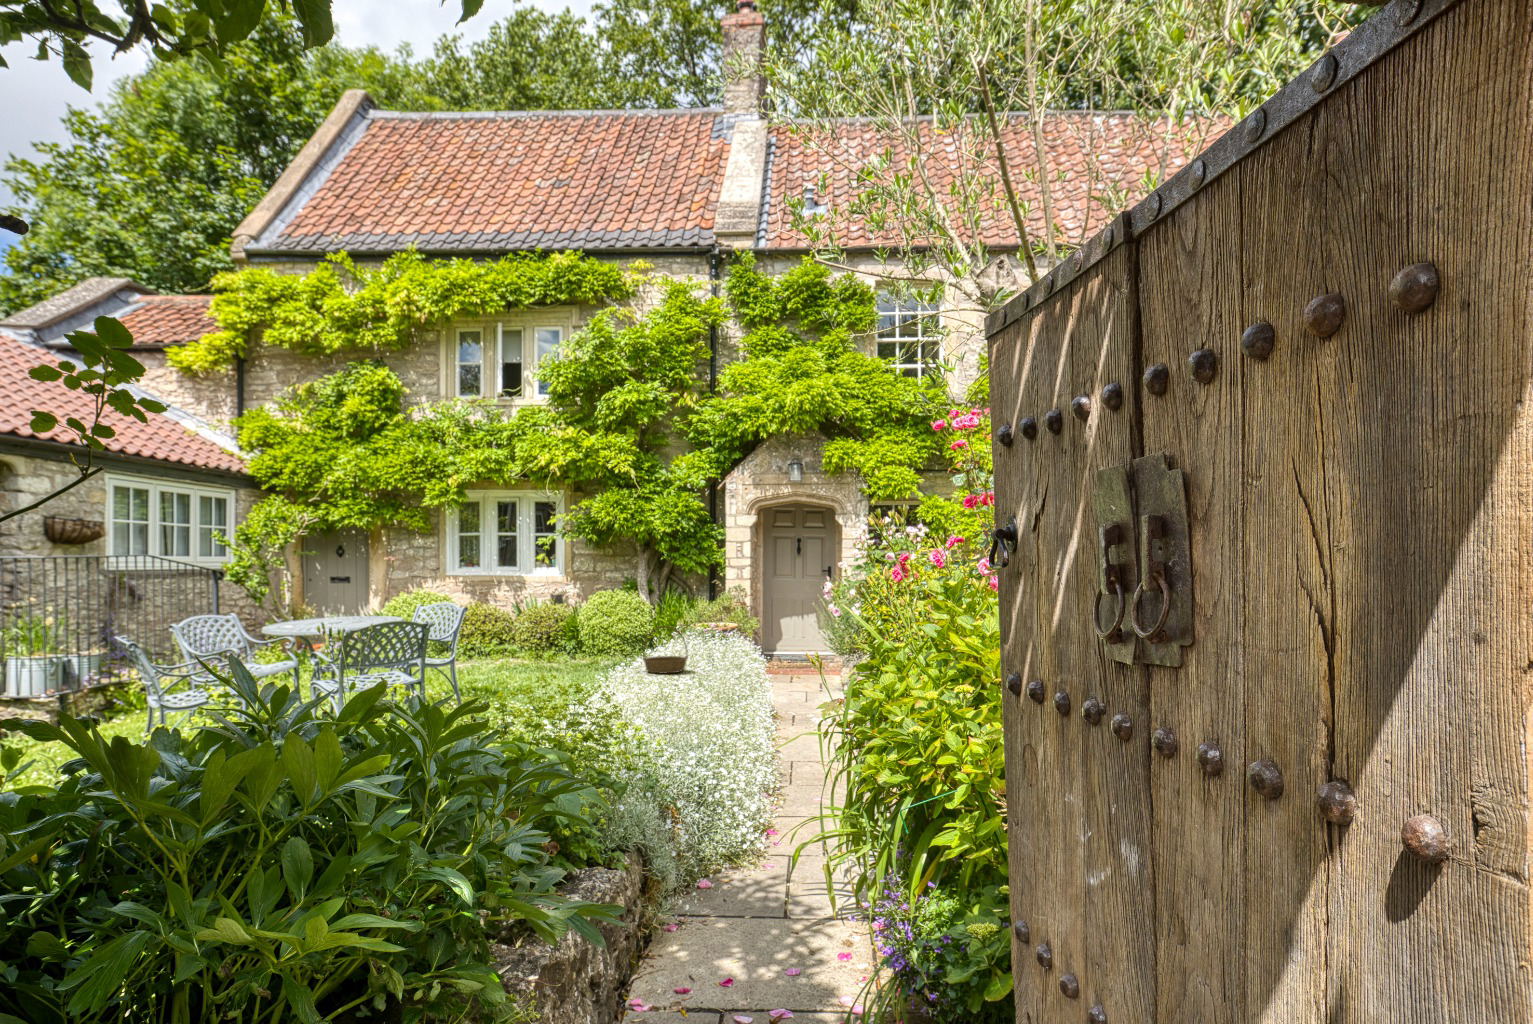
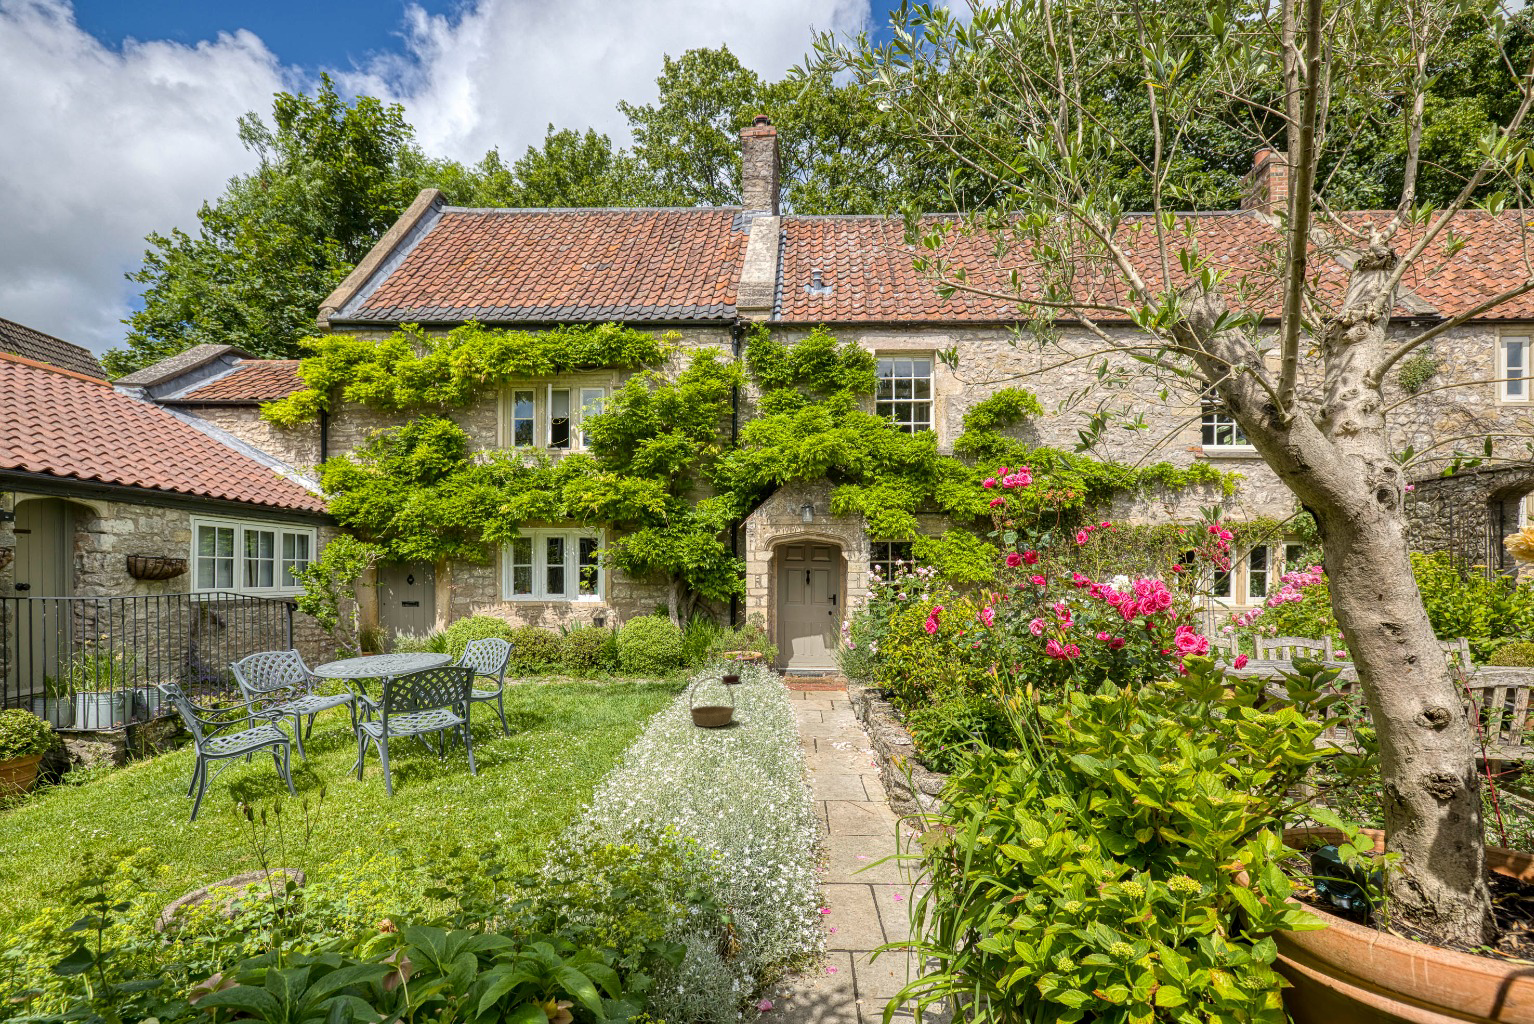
potted plant: none [682,601,722,649] -> present [721,641,752,684]

